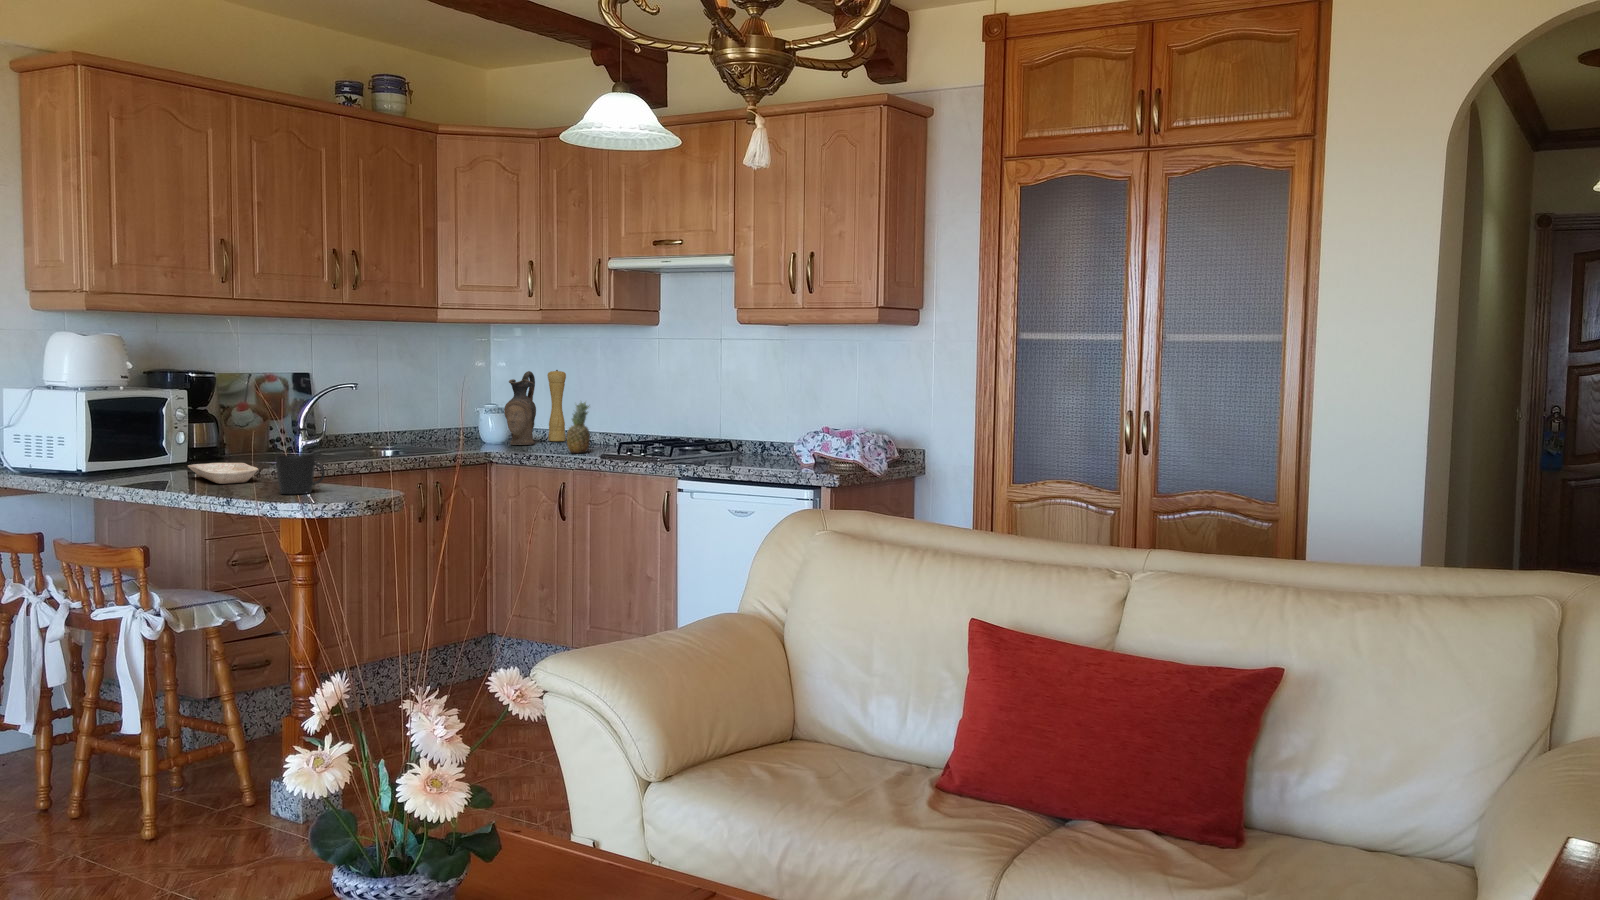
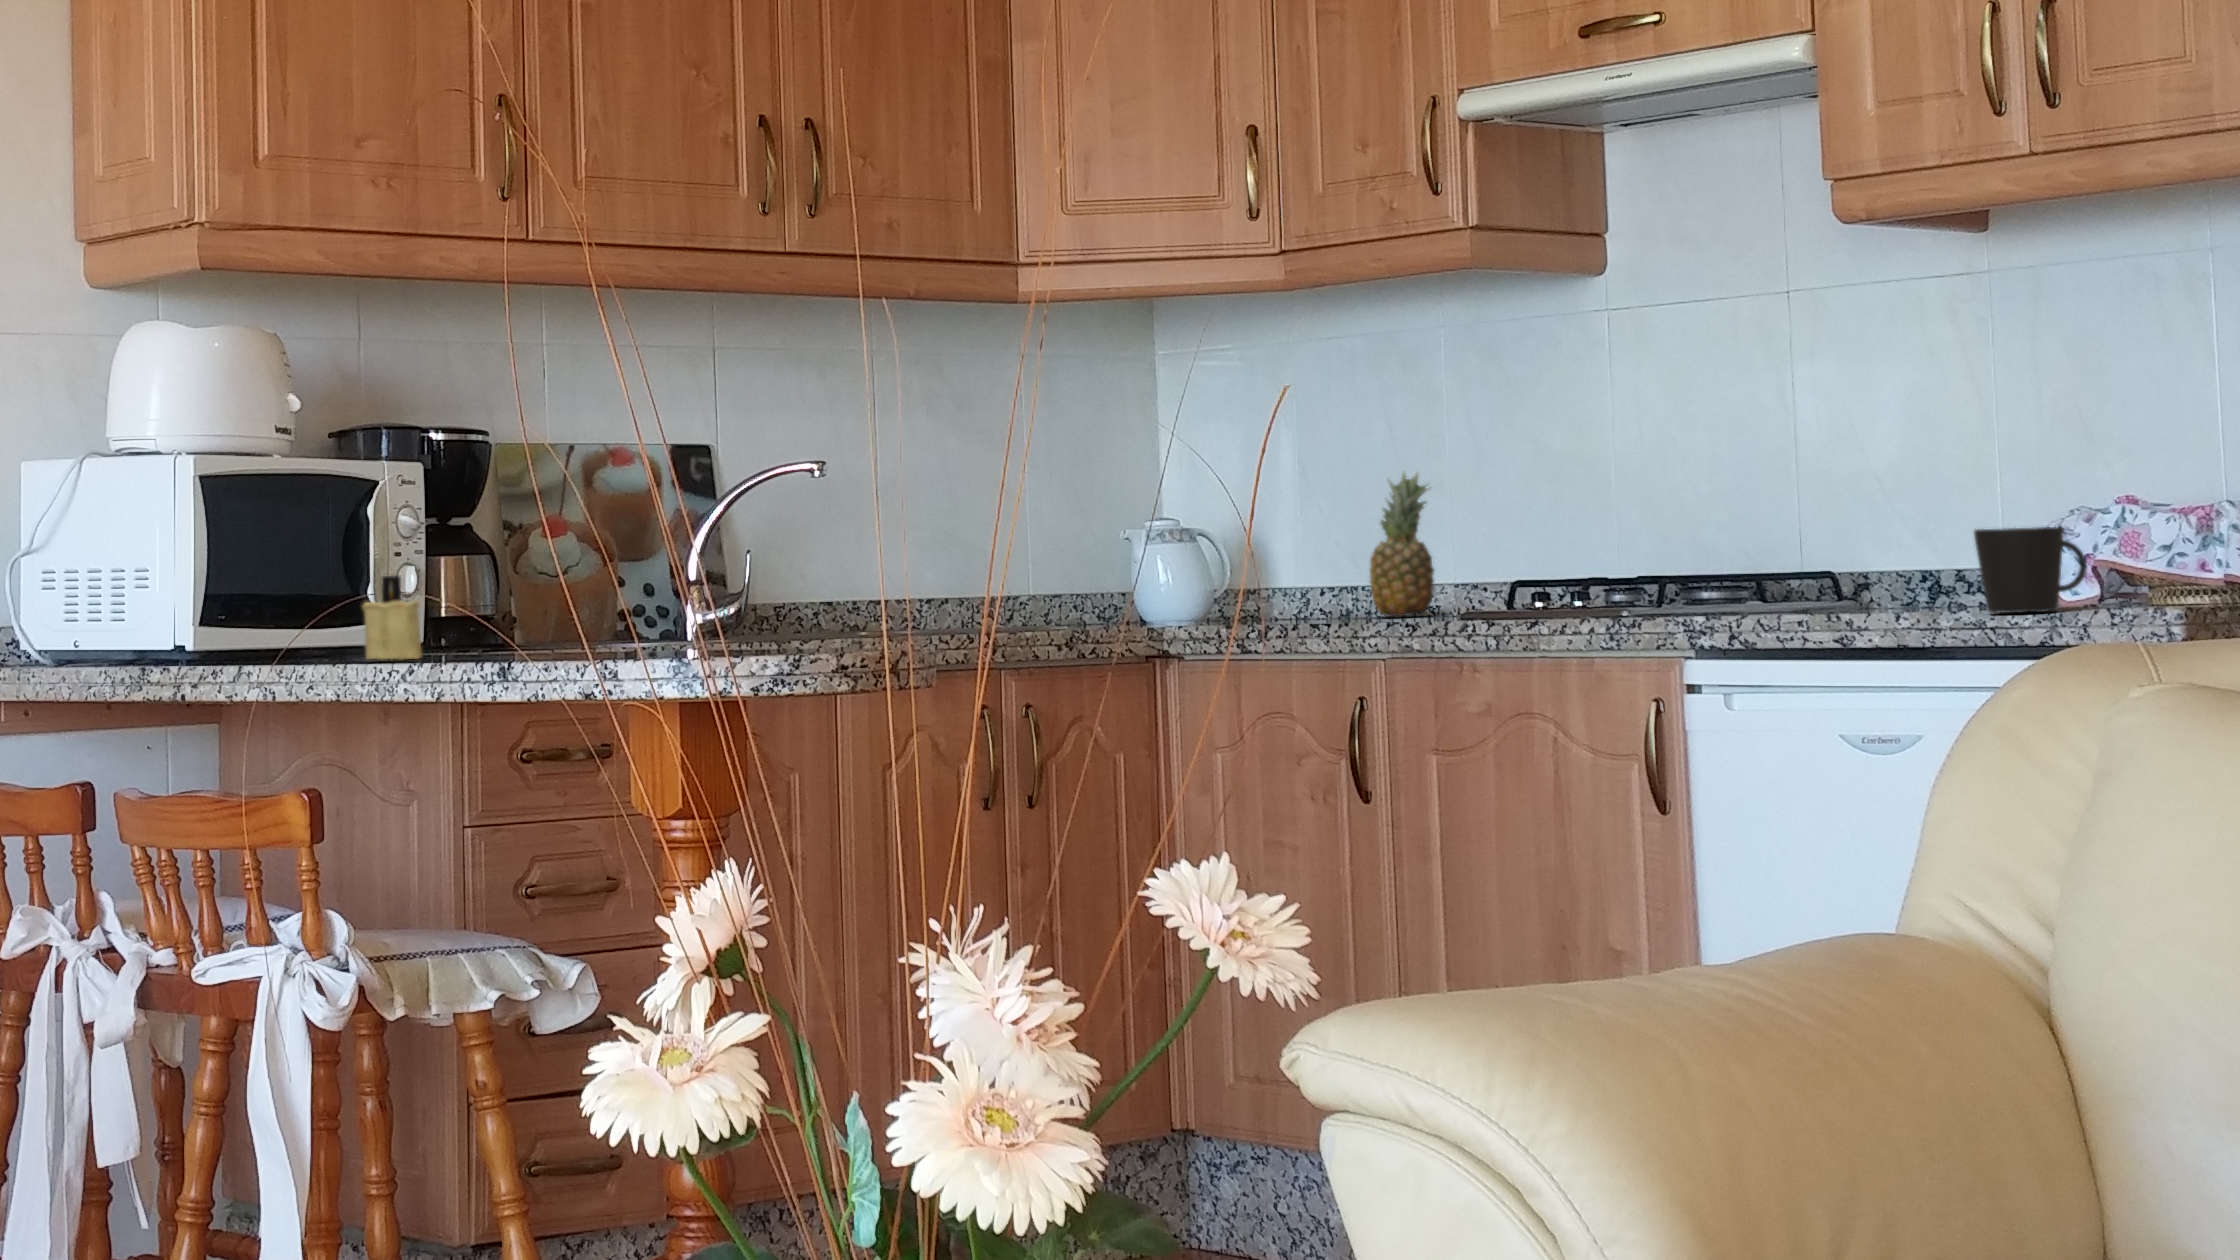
pepper mill: present [547,370,566,441] -> none [1312,411,1367,605]
ceramic pitcher: present [504,371,536,445] -> none [1200,415,1285,613]
candle: none [162,442,188,476] -> present [362,576,422,659]
cup: present [275,455,325,494] -> present [1974,527,2087,612]
tray: present [188,463,258,484] -> none [418,619,581,659]

